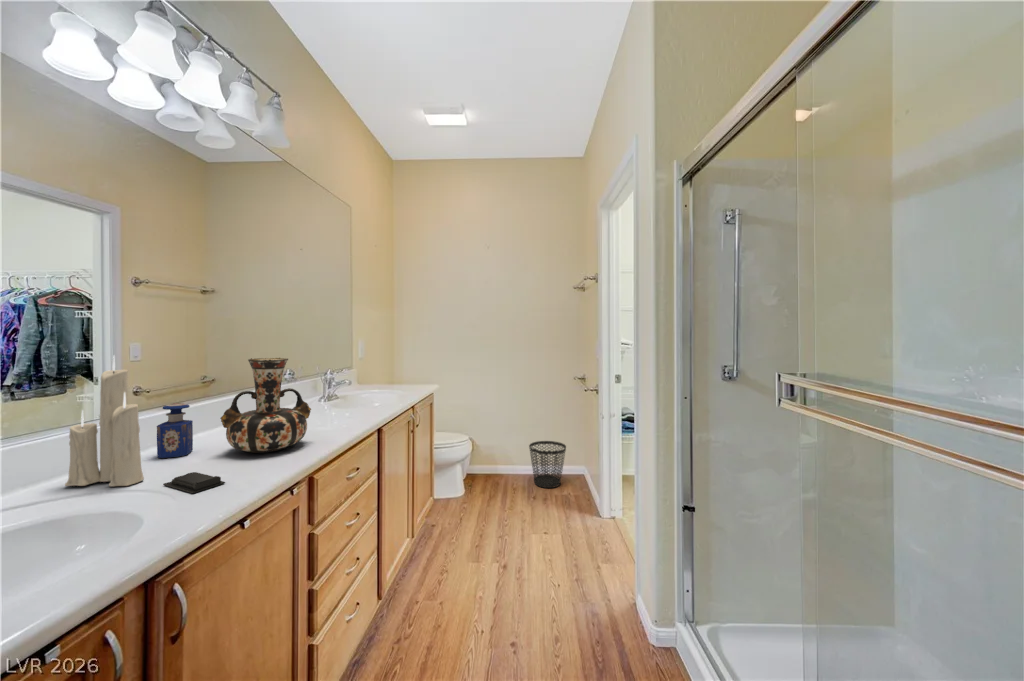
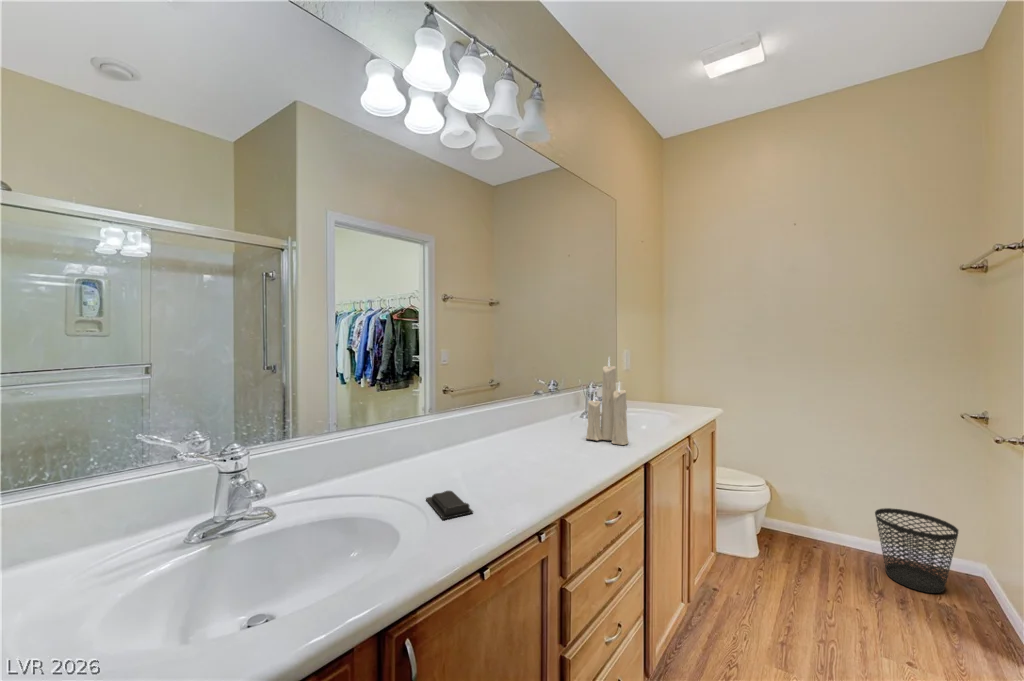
candle: present [65,356,144,486] -> present [586,361,629,445]
decorative vase: present [220,358,311,453] -> none [480,369,567,477]
perfume bottle: present [157,403,193,458] -> none [434,411,461,464]

